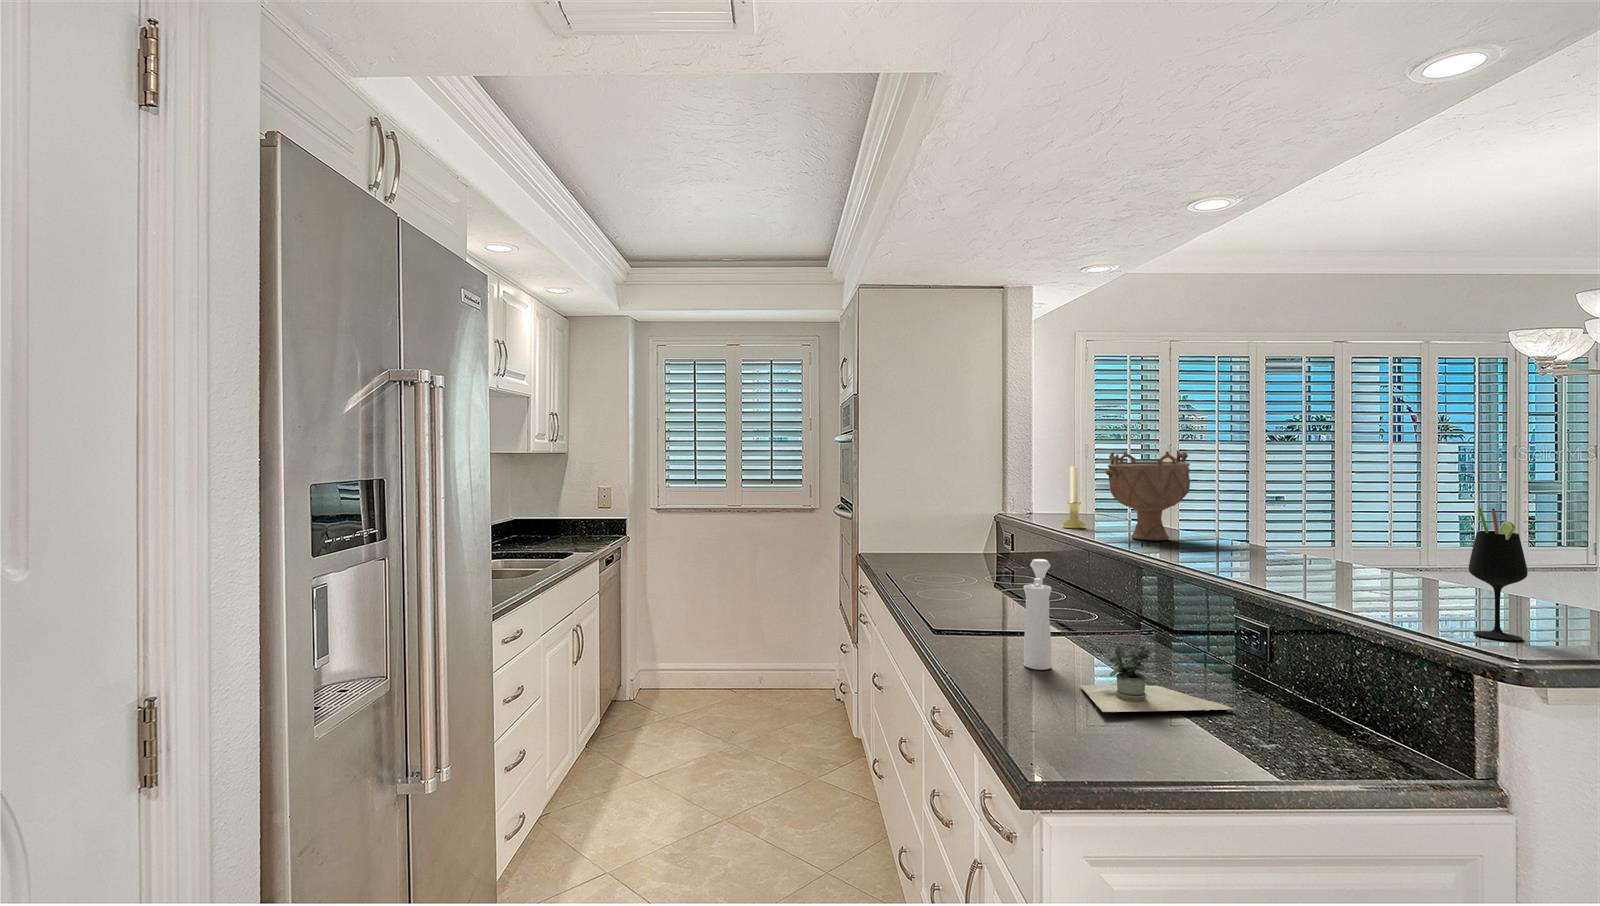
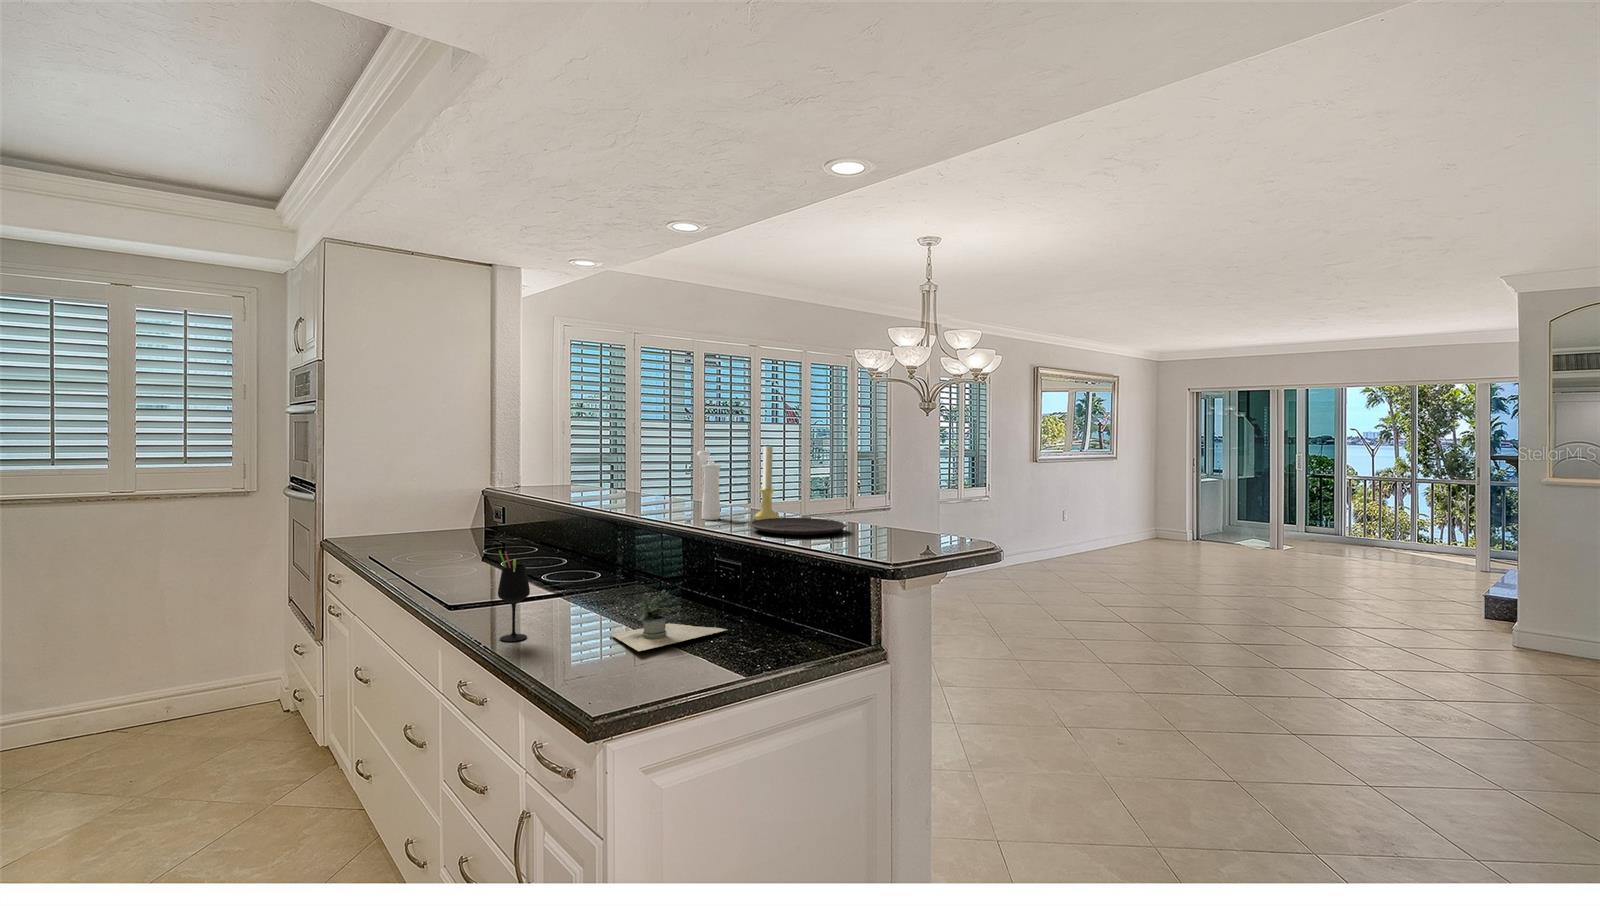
decorative bowl: present [1106,450,1190,541] -> none [602,428,669,506]
candle holder: present [1063,466,1086,529] -> present [754,446,780,520]
wine glass: present [1469,508,1528,640] -> present [498,550,530,641]
pepper mill: present [1023,559,1052,670] -> present [697,451,721,520]
plate: none [1284,569,1456,599] -> present [750,518,846,535]

